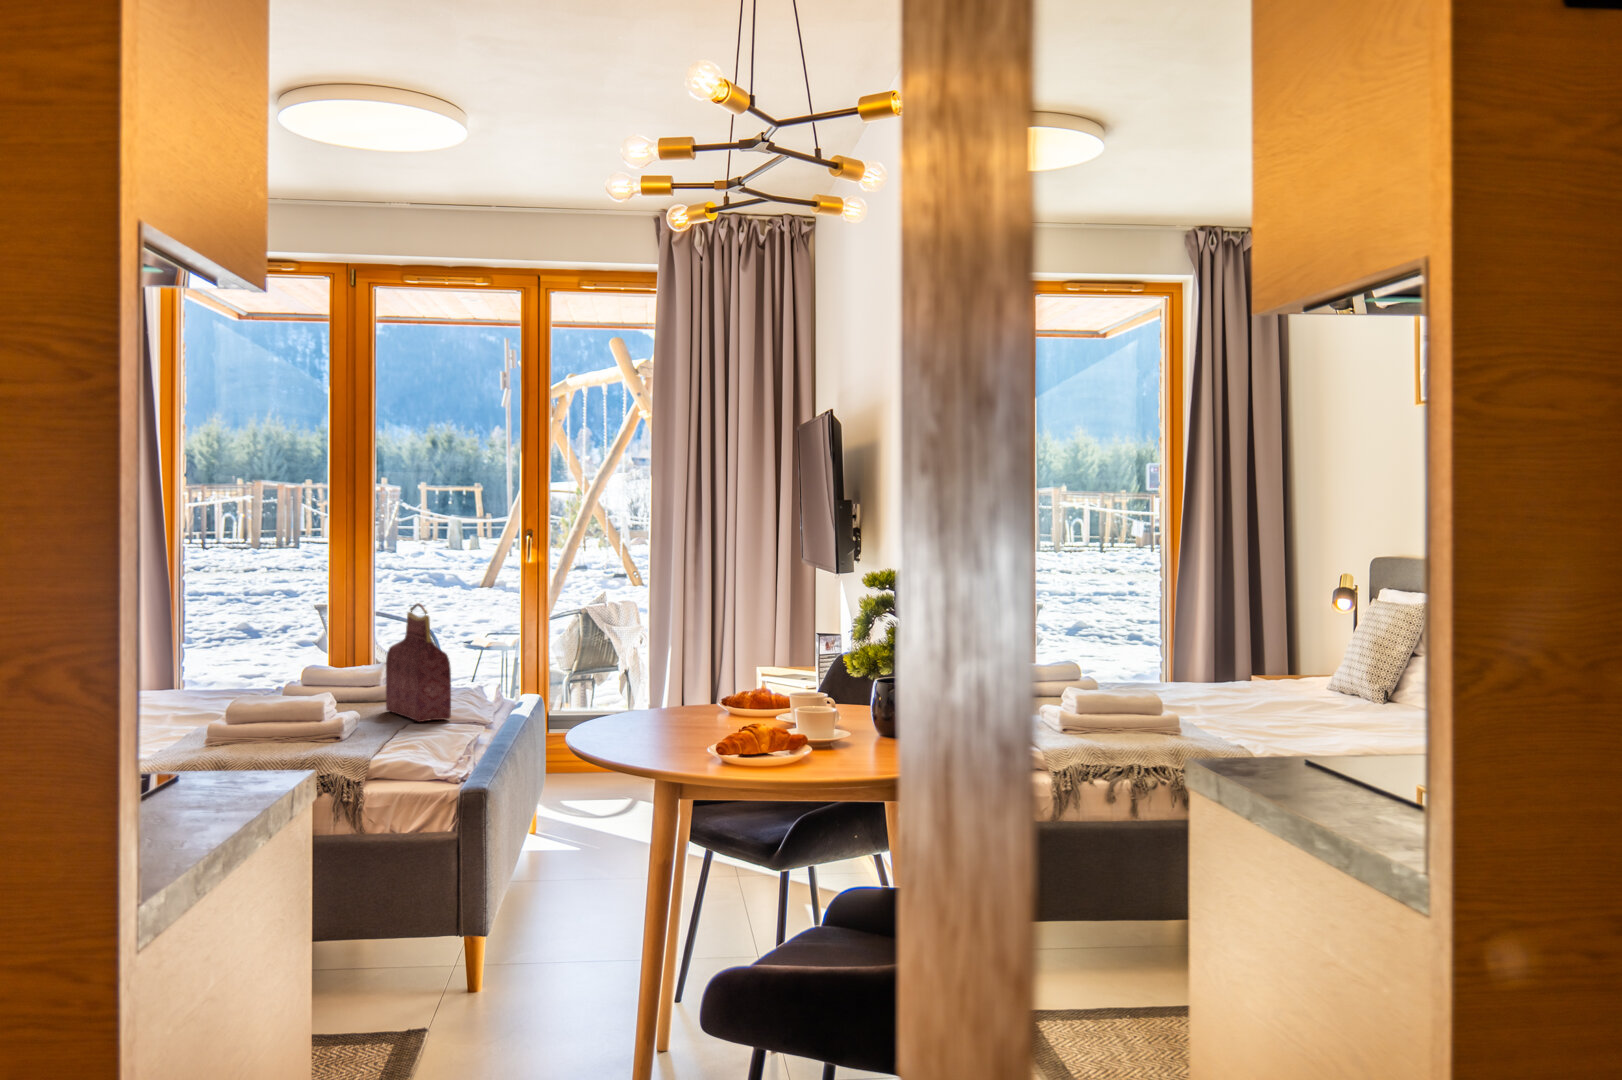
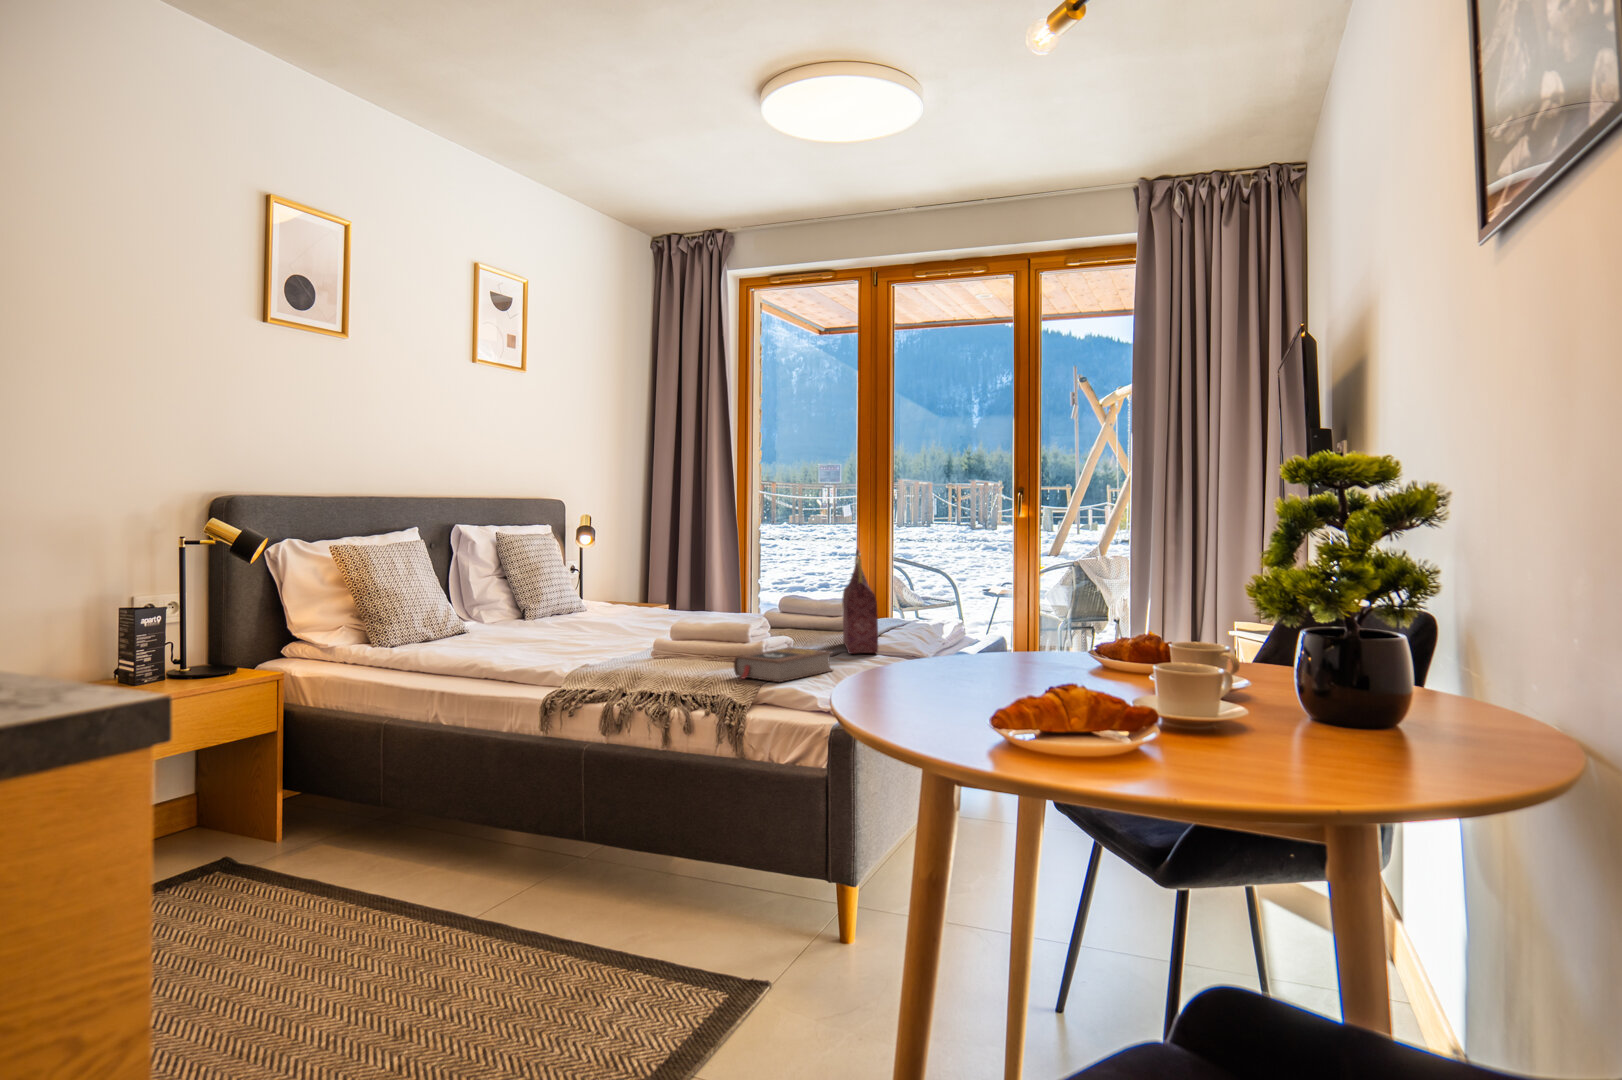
book: none [323,718,430,755] -> present [734,647,833,682]

